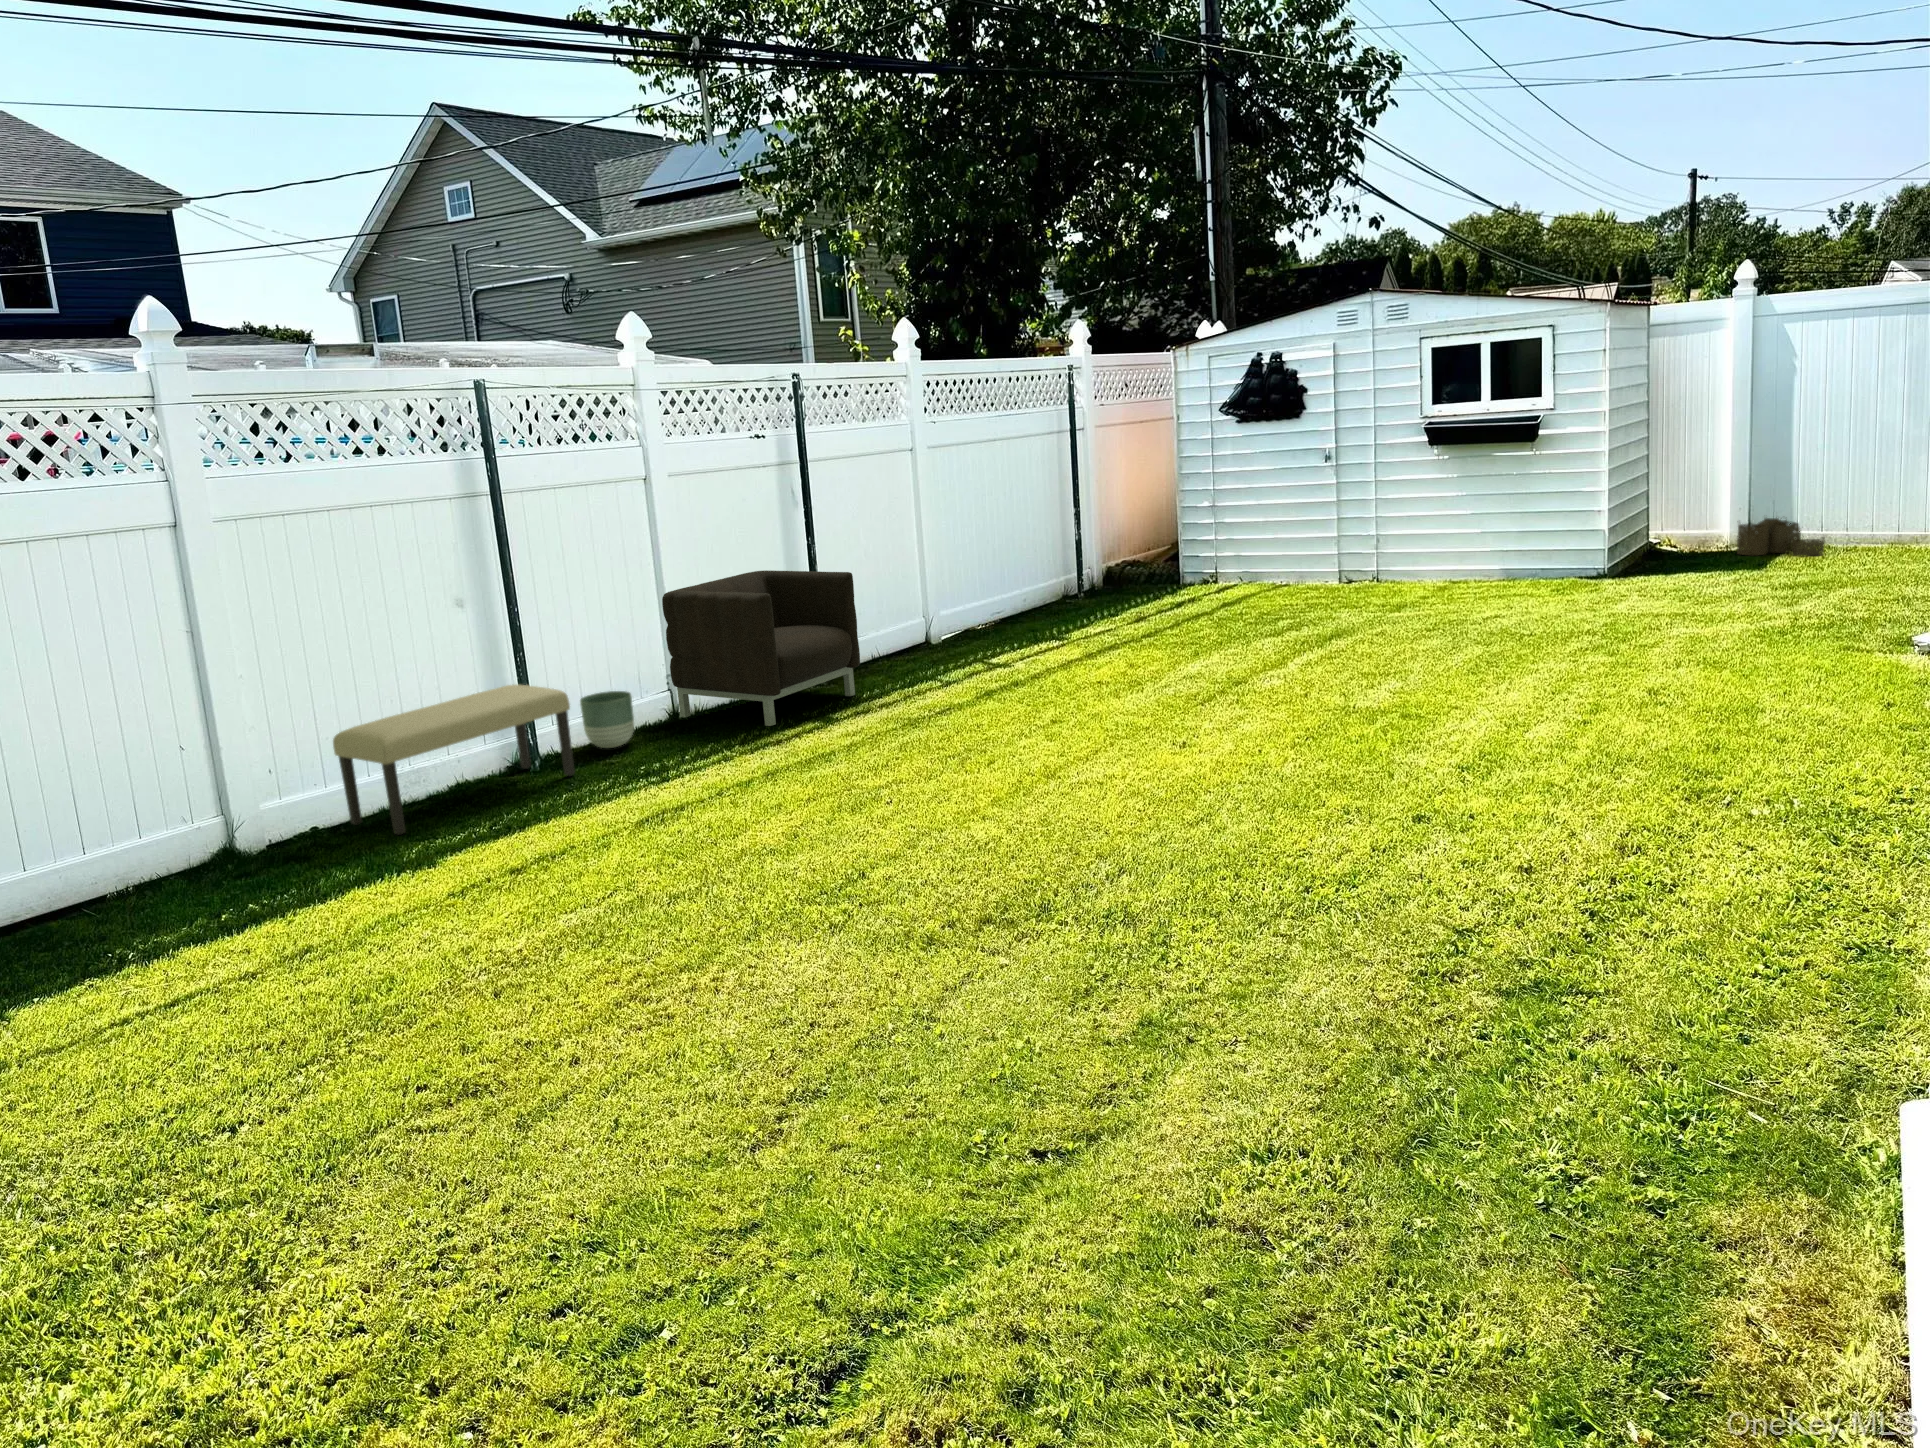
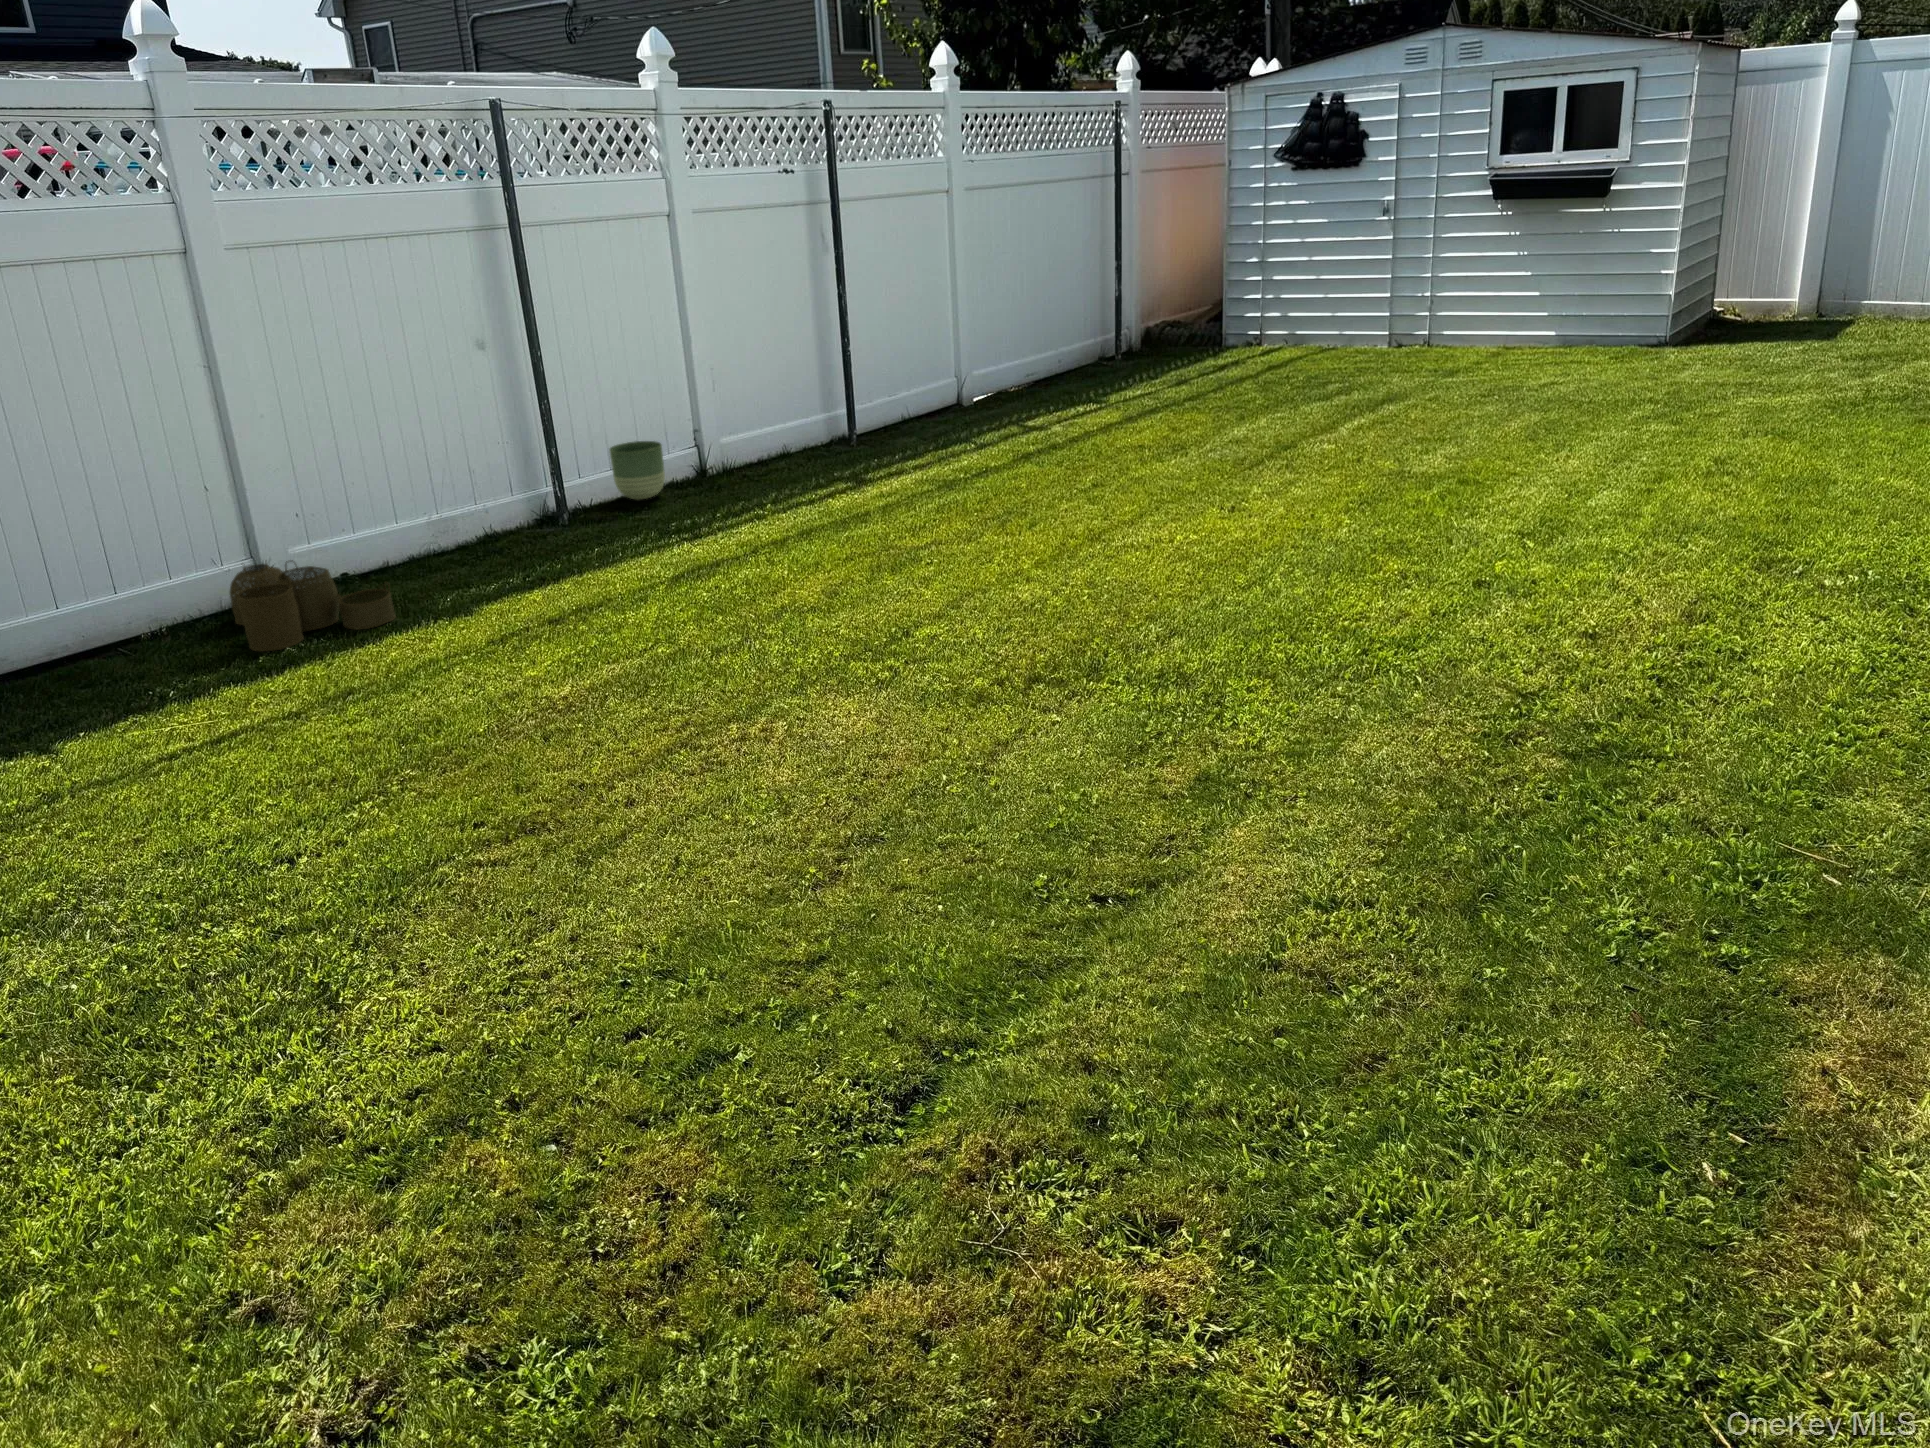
woven basket: present [1737,518,1824,557] -> present [230,560,396,651]
armchair: present [662,570,860,726] -> none [692,319,894,481]
bench: present [333,685,575,835] -> none [361,431,607,581]

